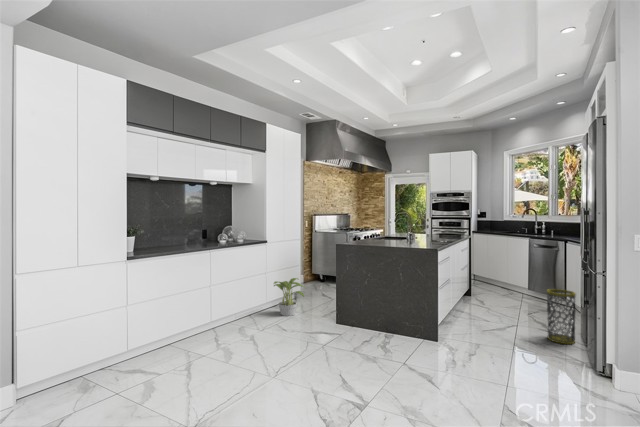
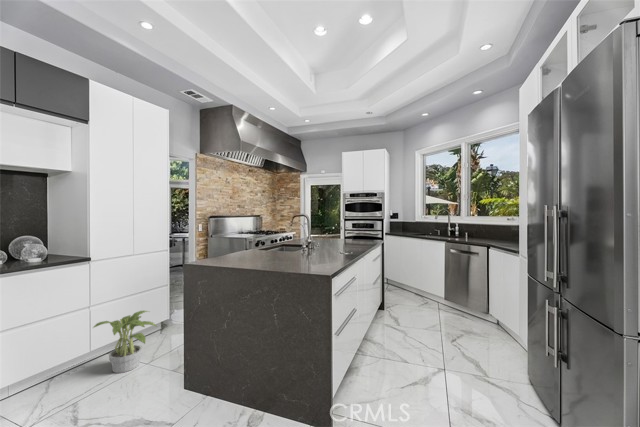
trash can: present [547,289,576,344] -> none [488,325,530,415]

